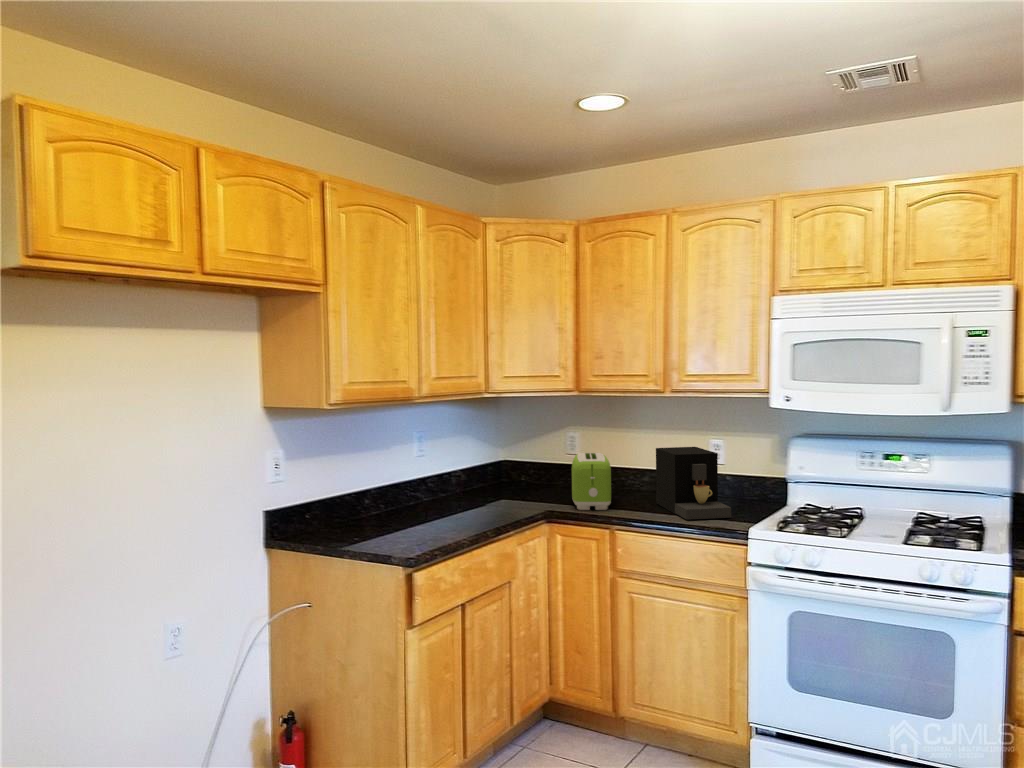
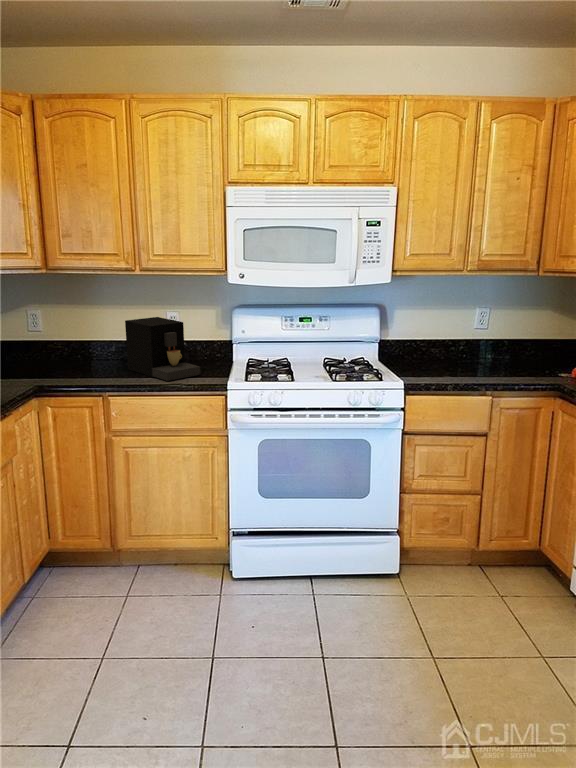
toaster: present [572,453,611,510] -> none [43,328,92,383]

